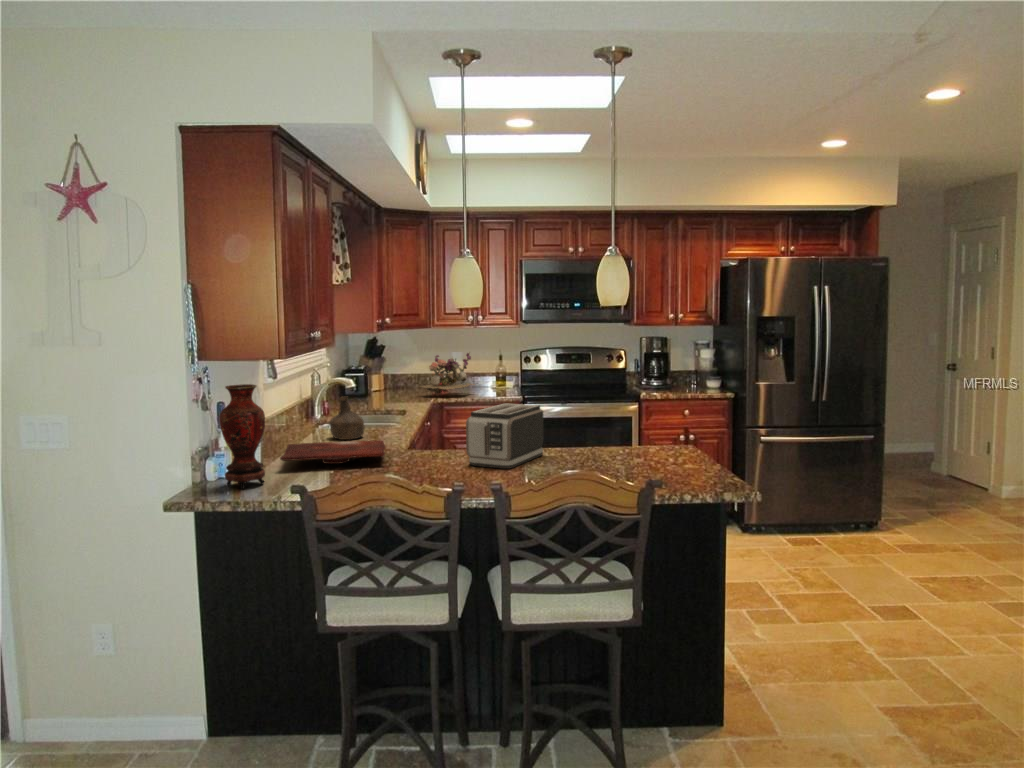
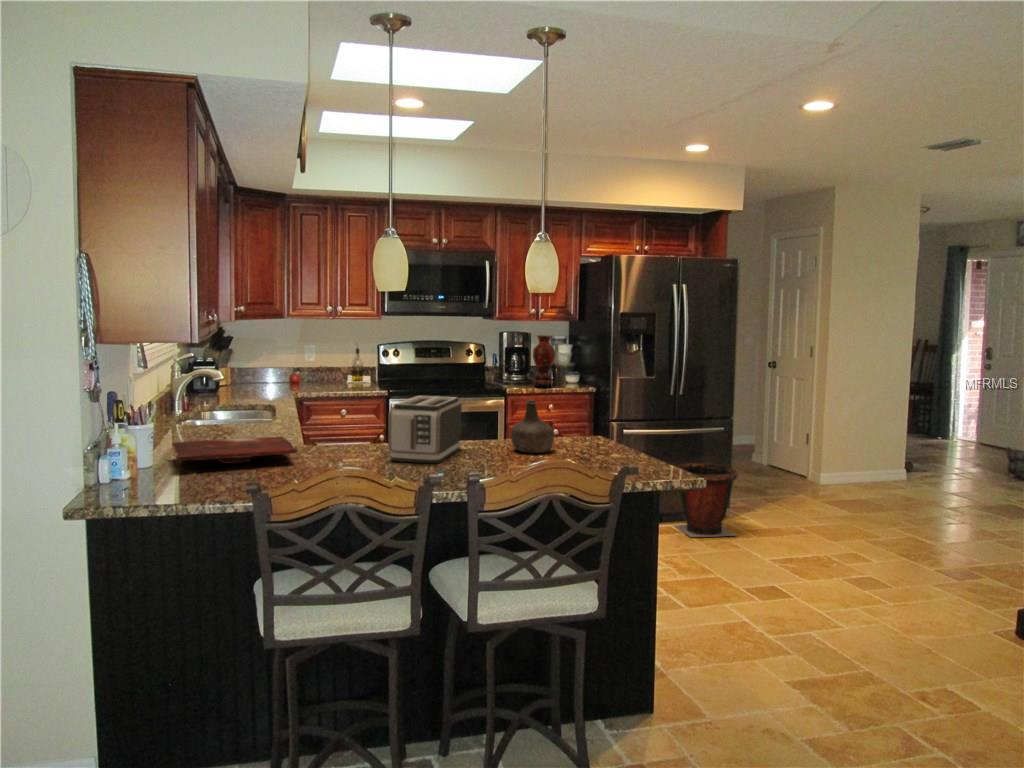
flower arrangement: present [422,353,474,394] -> none [270,344,333,391]
vase: present [220,384,265,489] -> present [533,335,555,388]
bottle: present [329,397,364,440] -> present [511,400,554,453]
waste bin: none [812,472,888,552] -> present [675,463,738,537]

